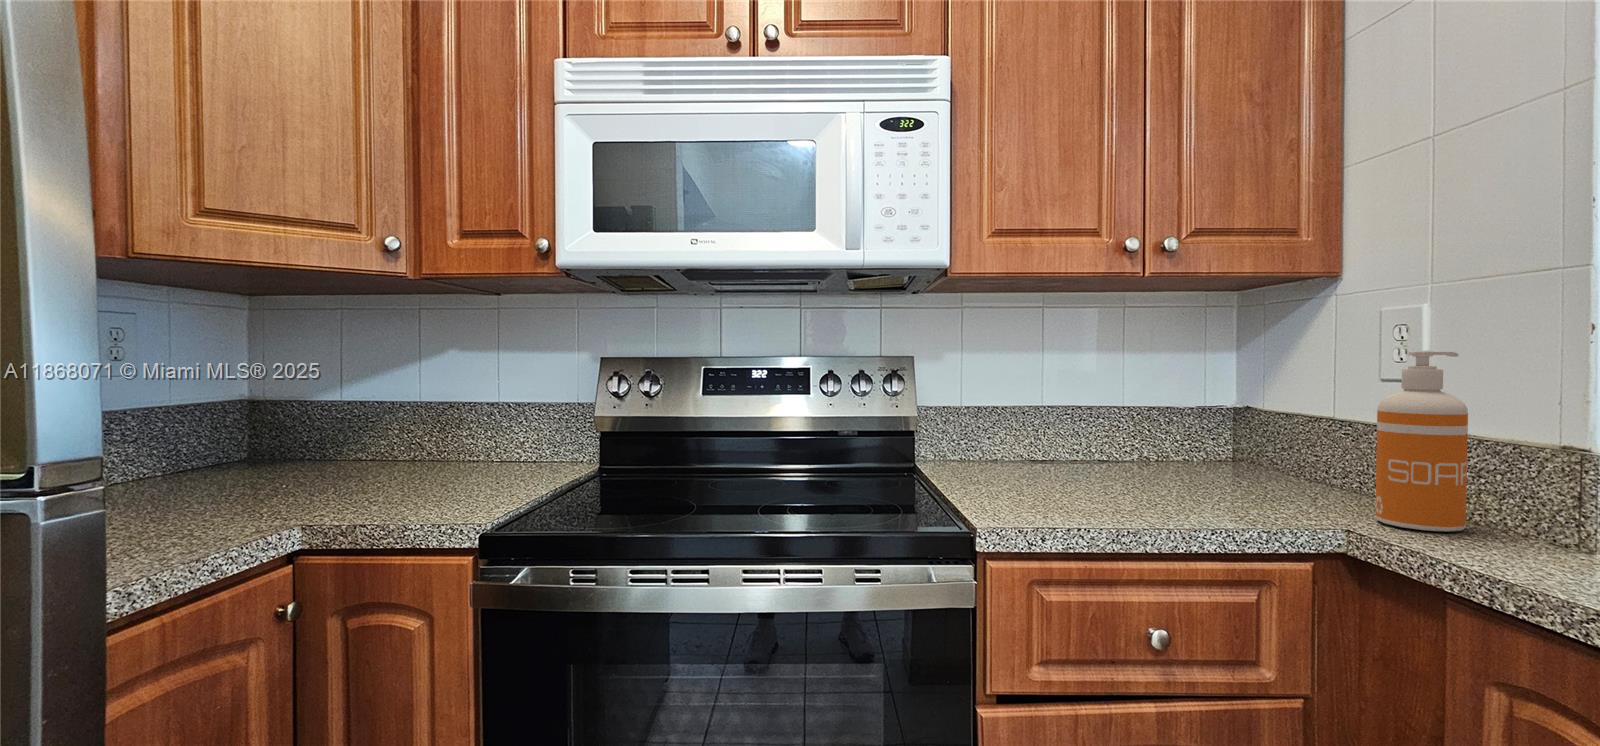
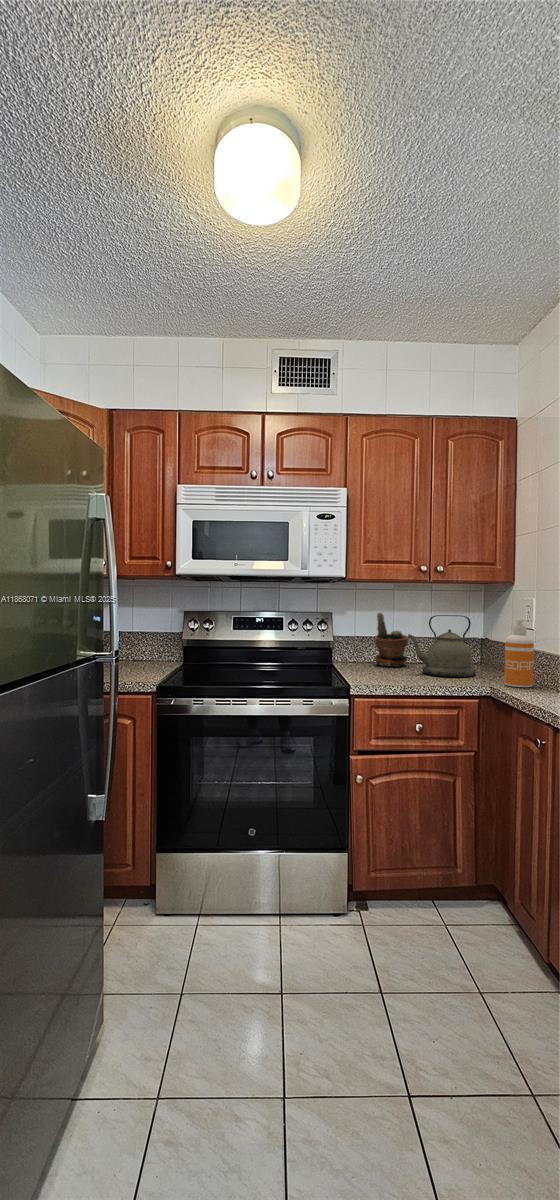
potted plant: none [1007,352,1083,471] -> present [374,612,408,667]
kettle: none [1097,352,1265,498] -> present [408,615,476,677]

